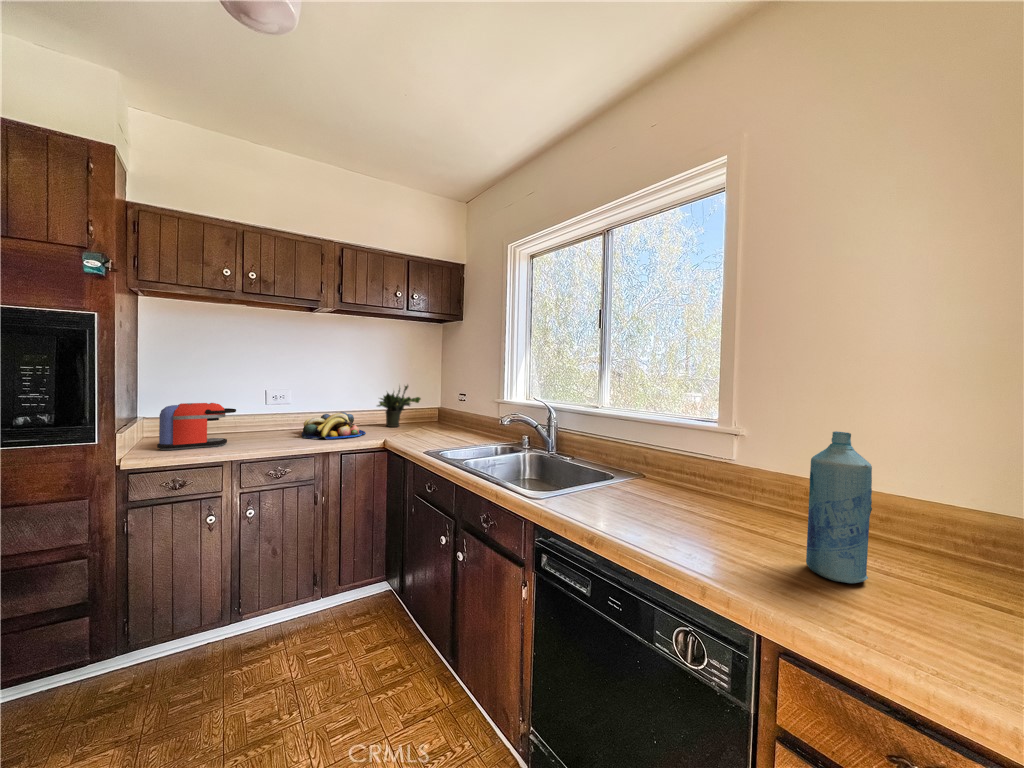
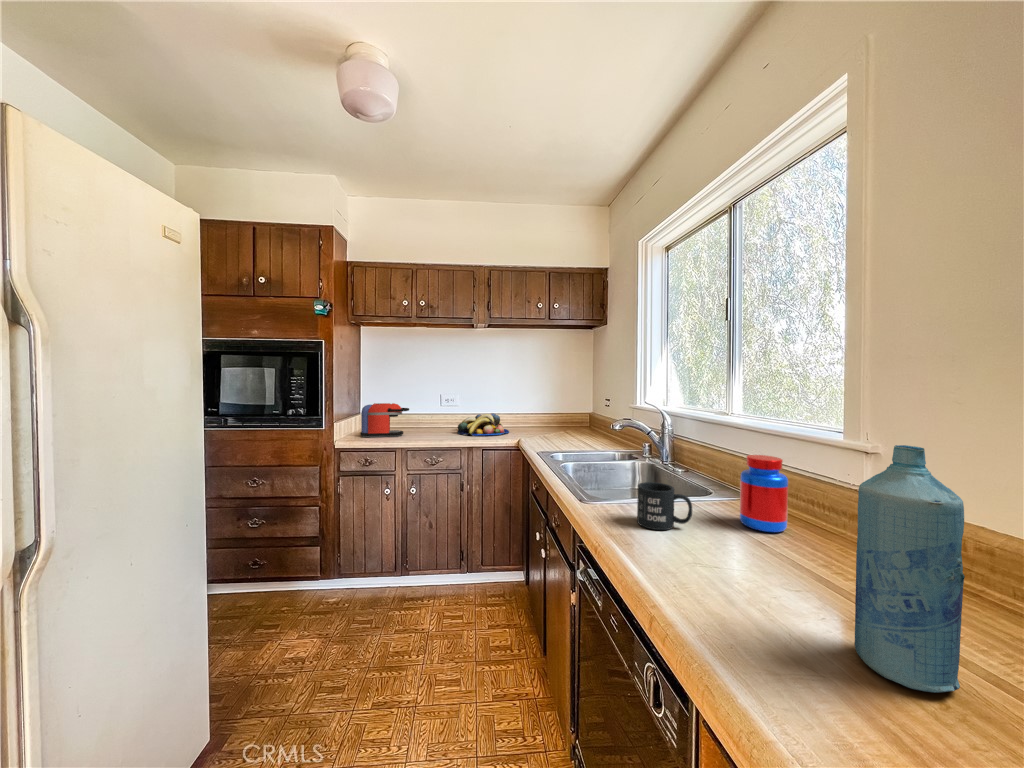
potted plant: present [377,385,421,427] -> none [524,387,567,429]
jar: none [655,442,690,501] -> present [740,455,788,532]
mug: none [591,472,637,513] -> present [637,482,692,530]

